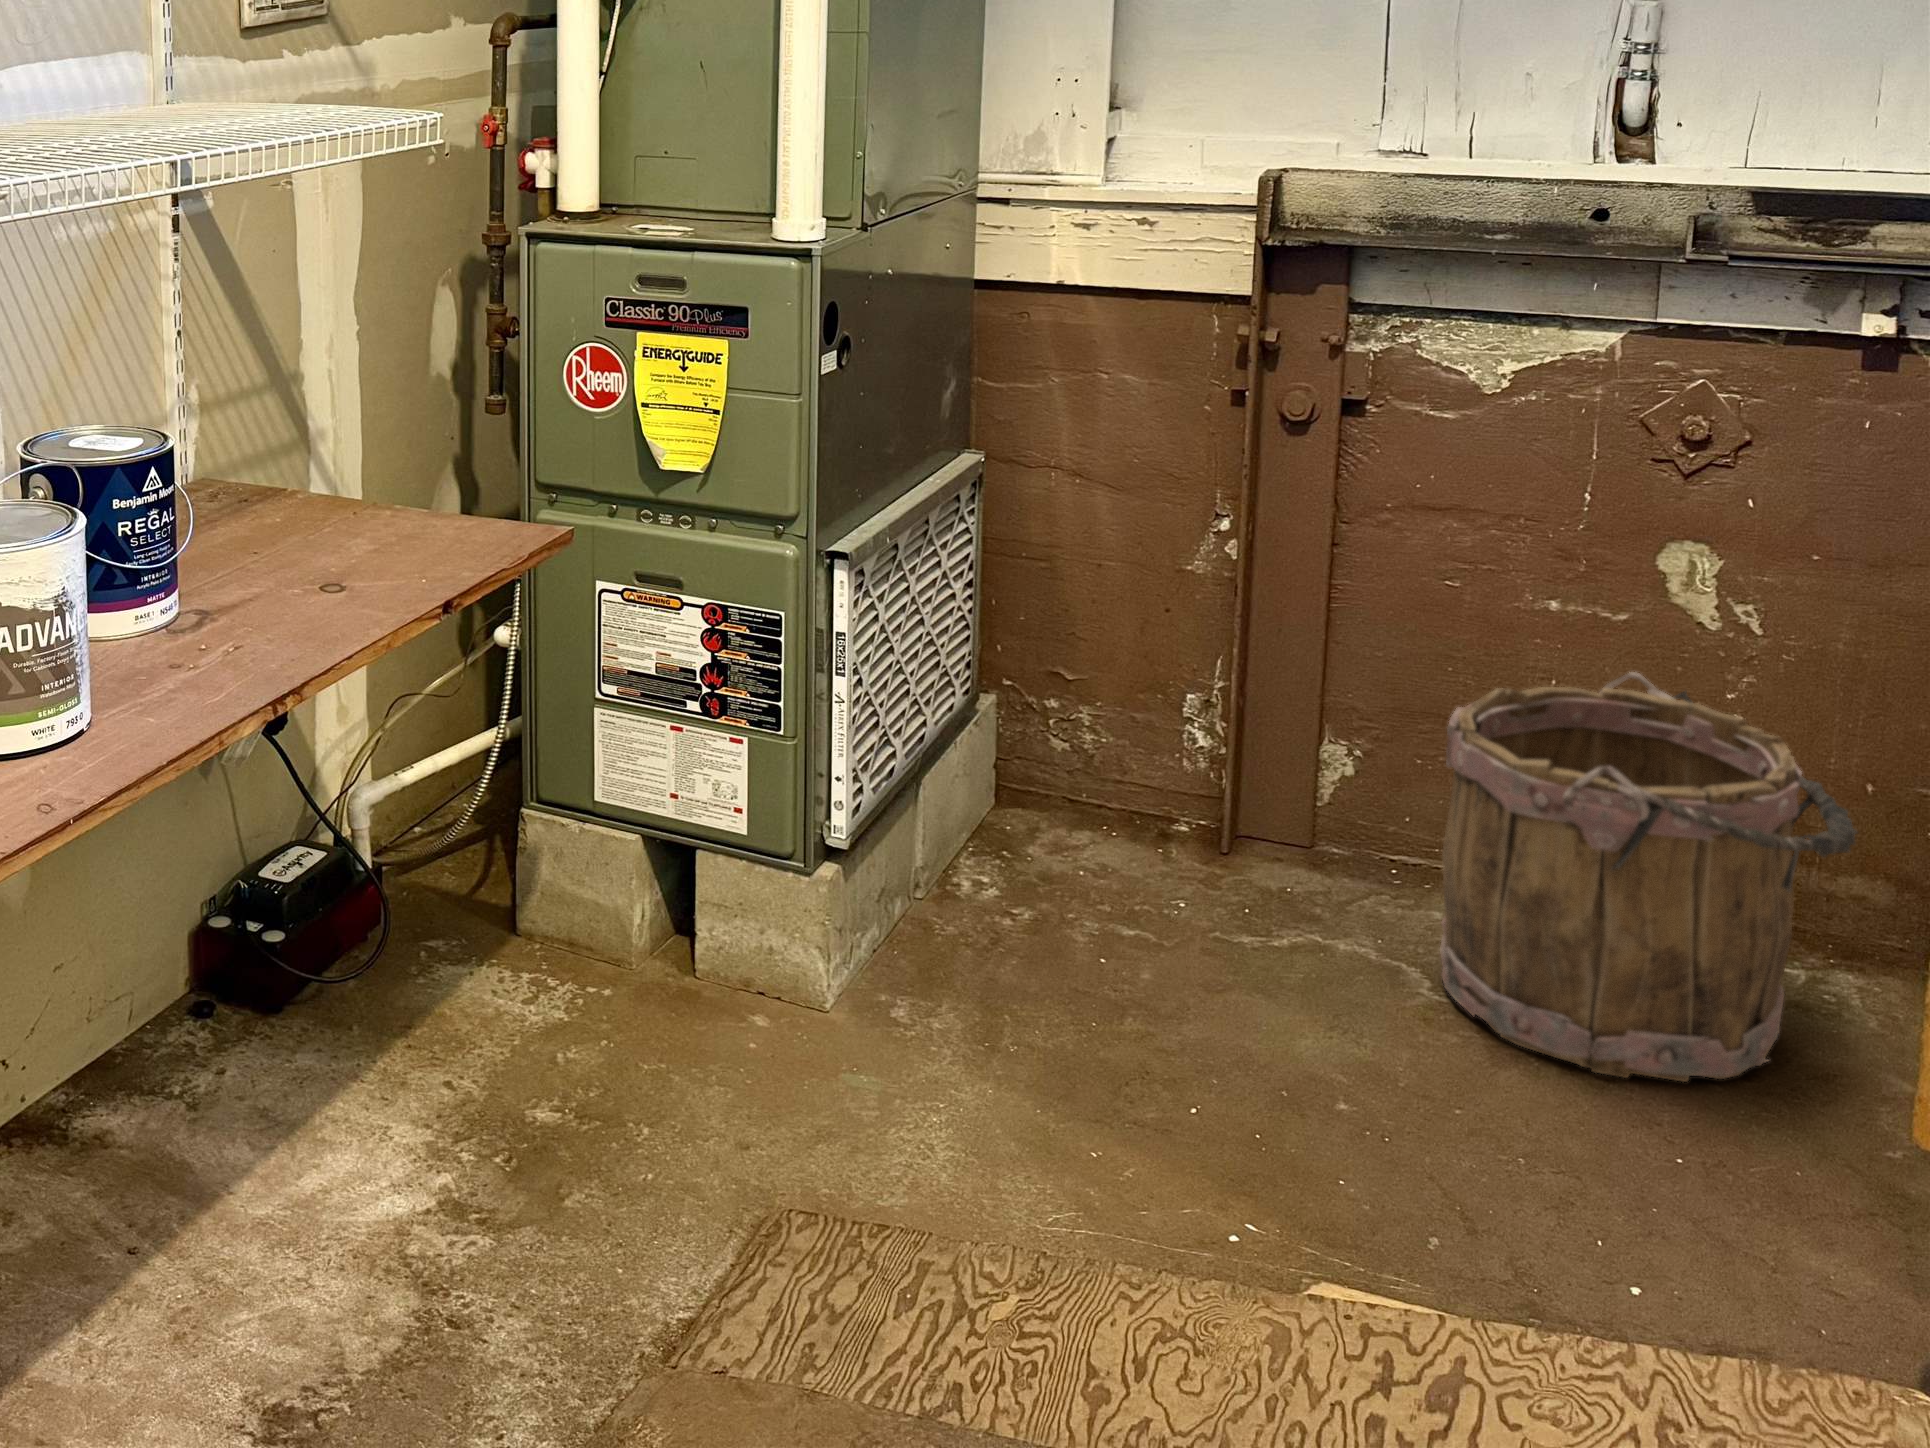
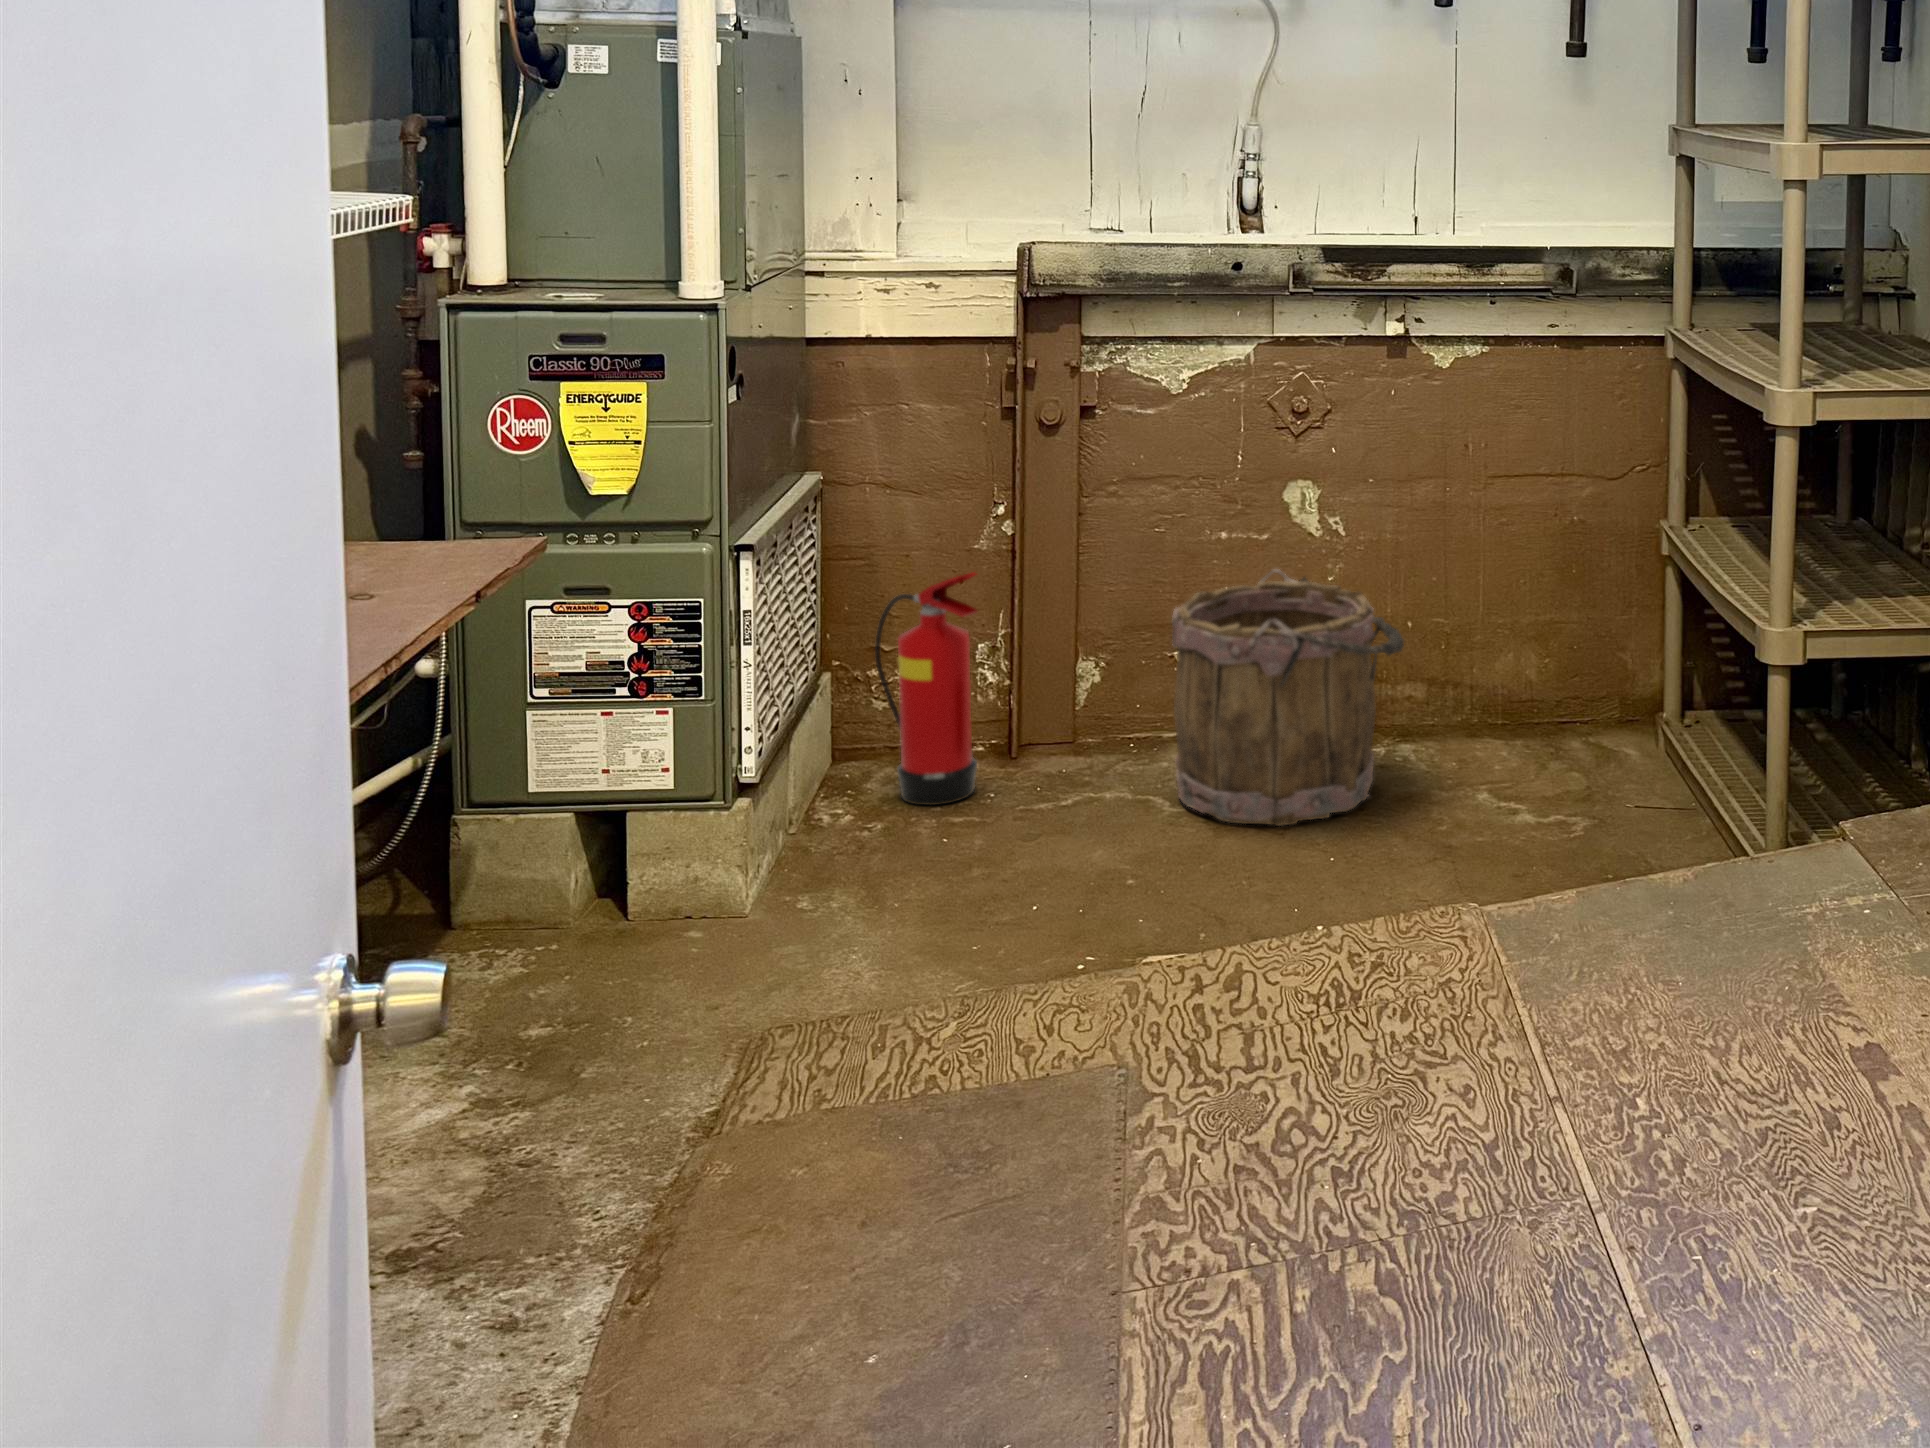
fire extinguisher: none [1042,611,1169,901] -> present [875,573,977,805]

